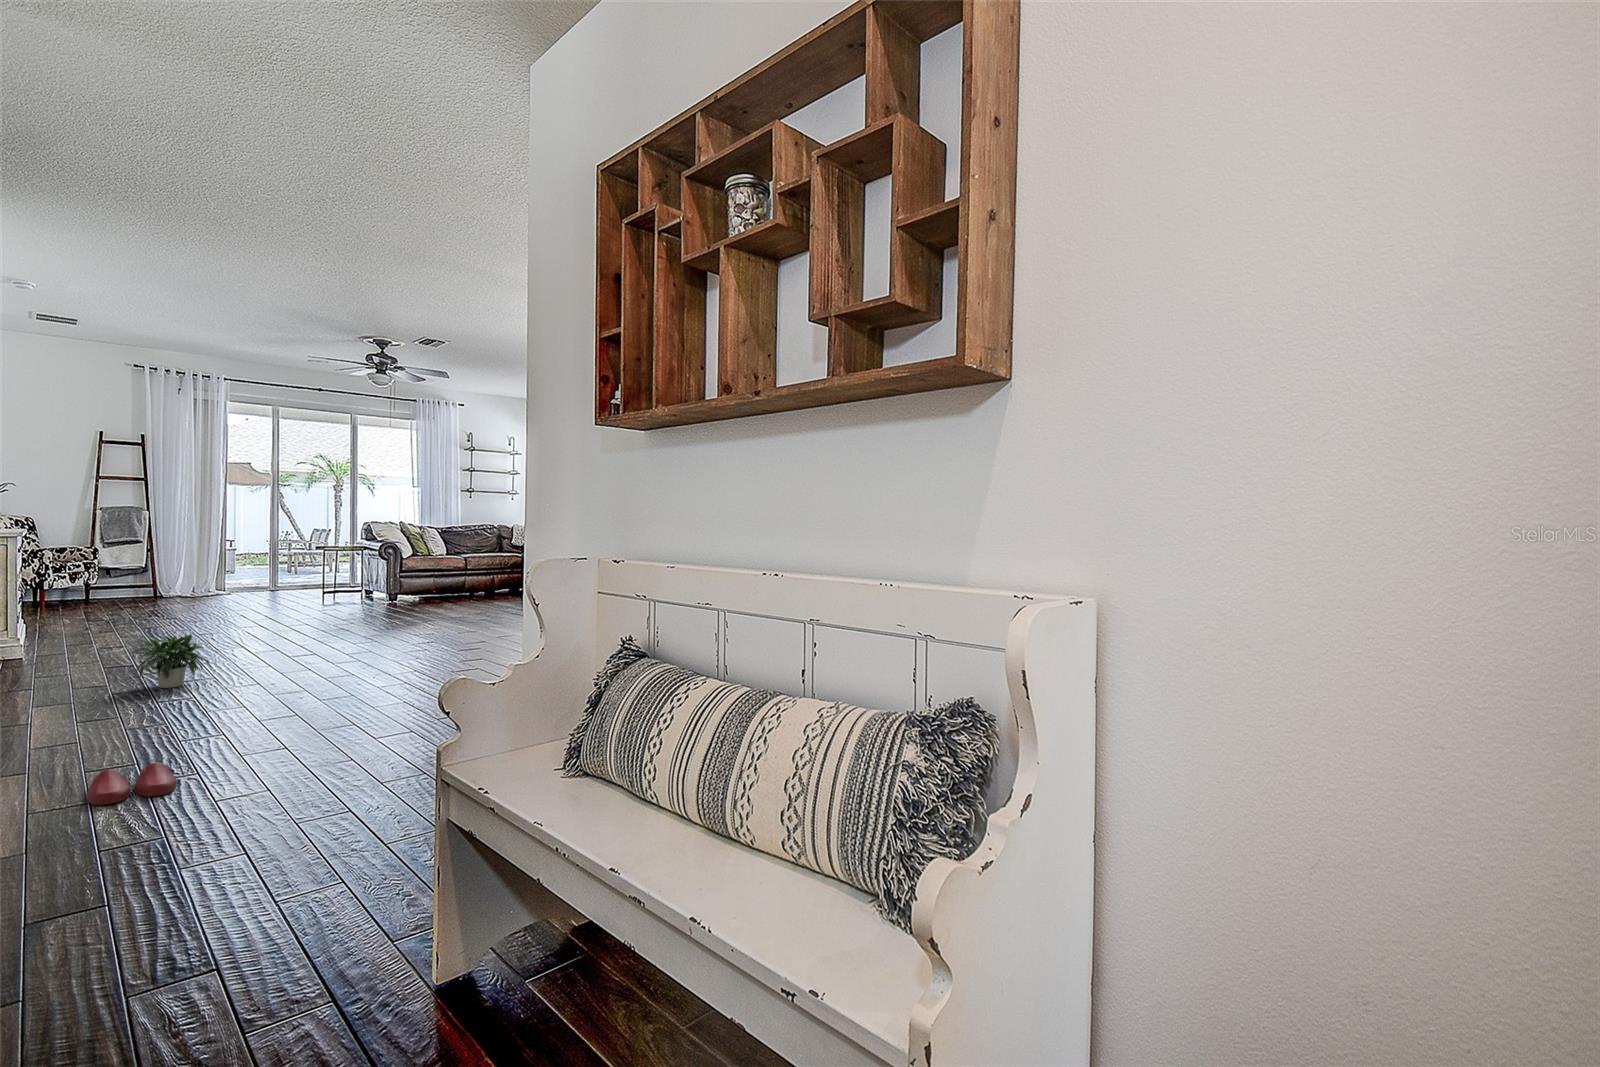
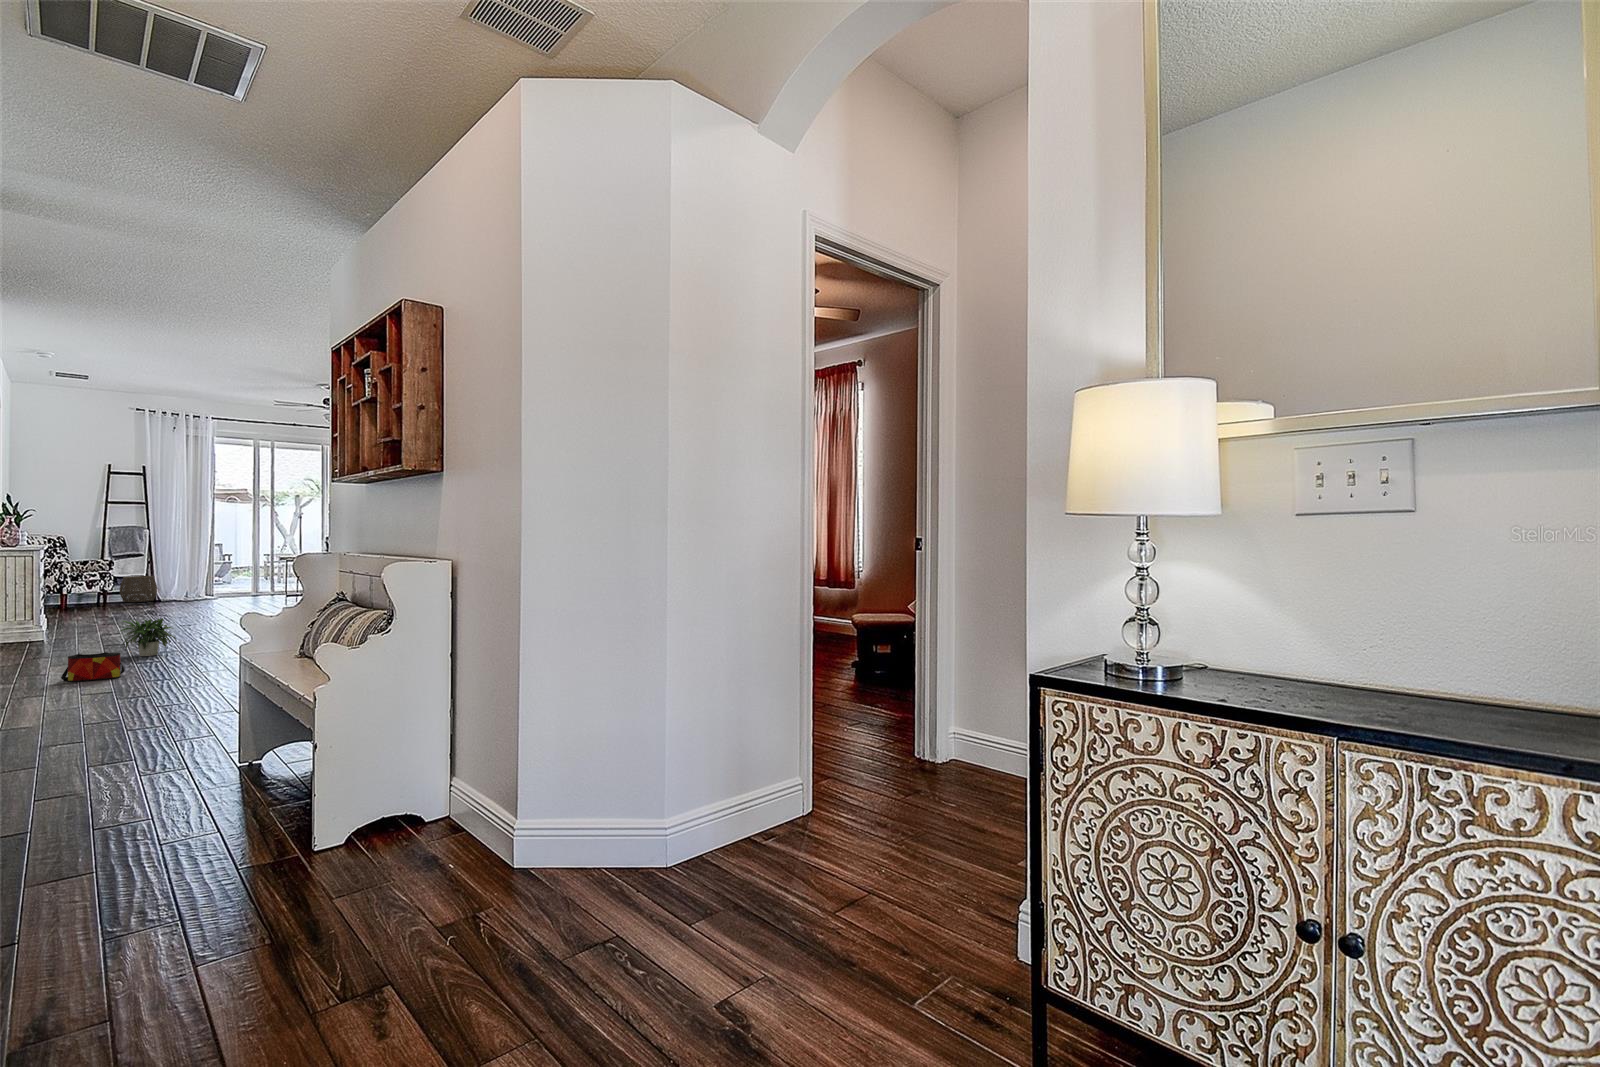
woven basket: none [110,567,158,599] -> present [120,576,157,602]
bag: none [51,692,147,739] -> present [61,652,125,682]
slippers: present [87,762,177,805] -> none [78,688,135,710]

